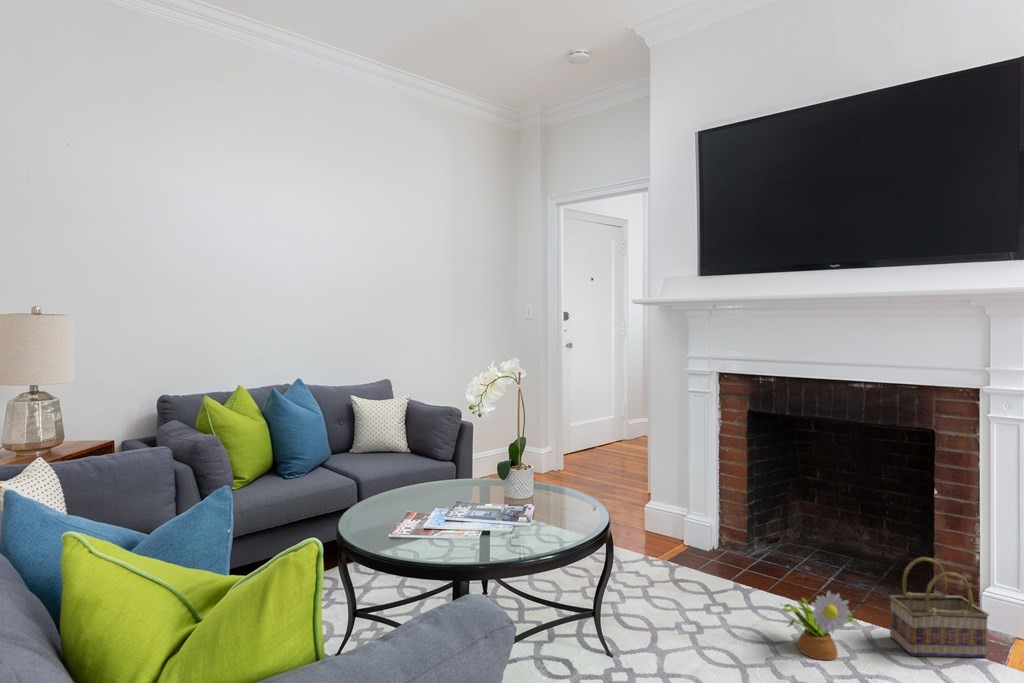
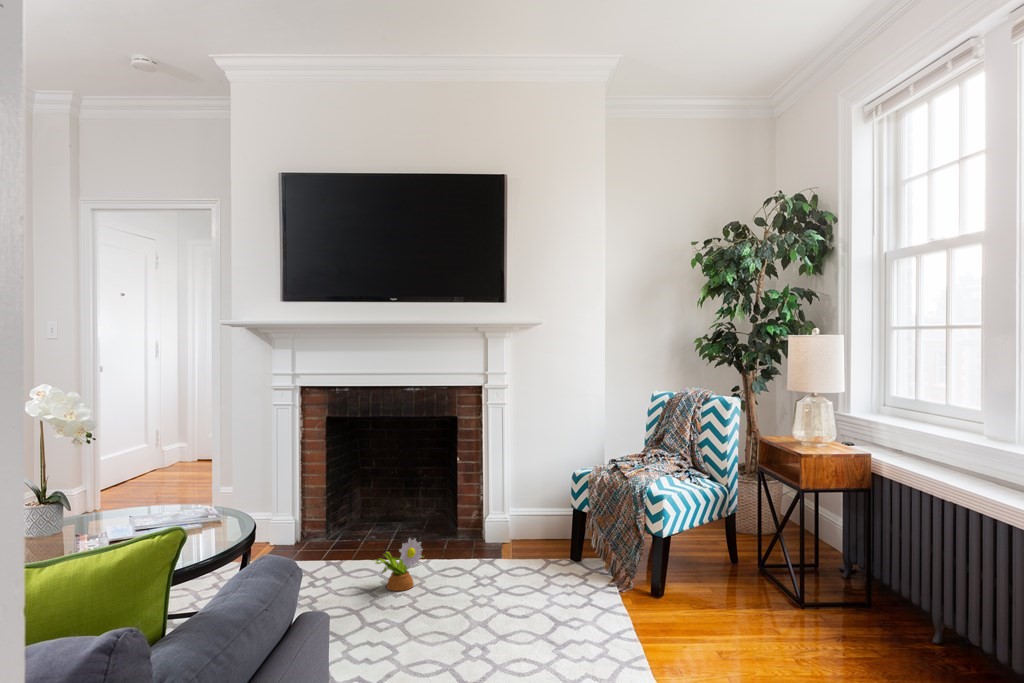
basket: present [889,557,989,657] -> none [439,503,493,570]

